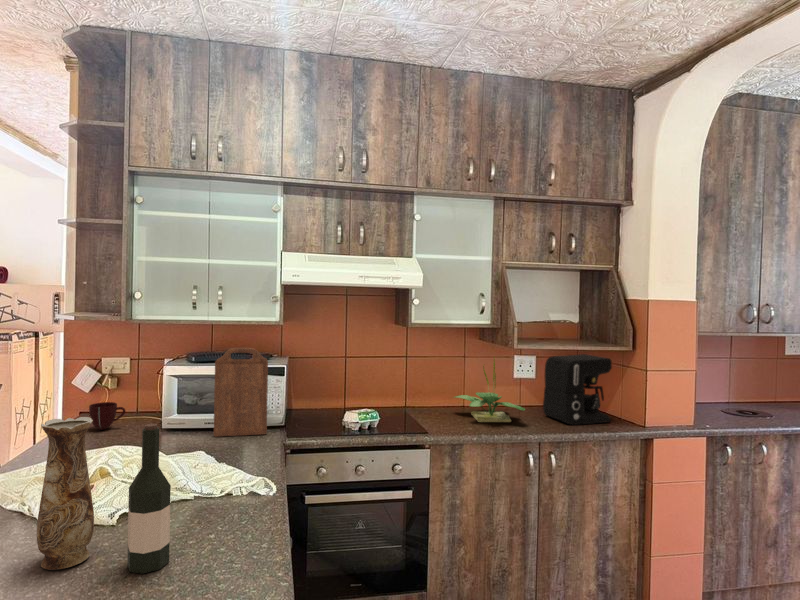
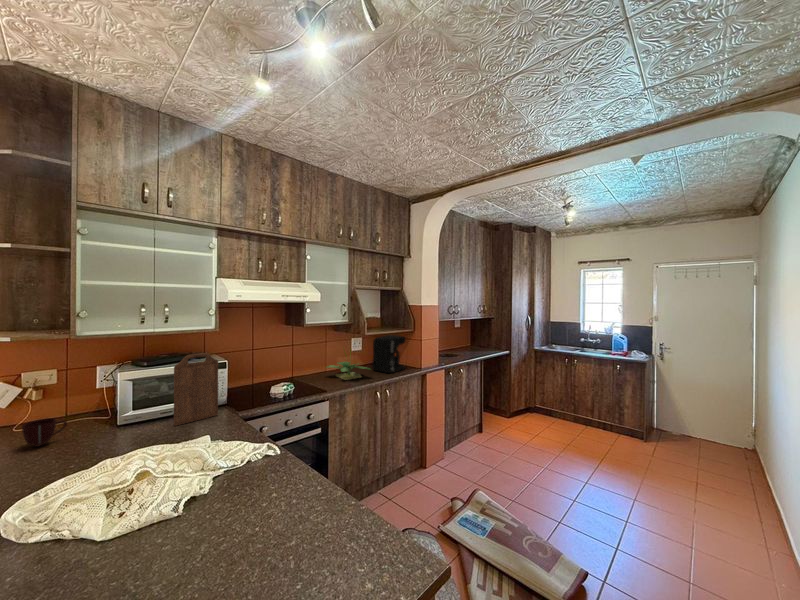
vase: present [37,417,94,570] -> none [160,429,205,556]
wine bottle: present [128,424,171,574] -> none [241,421,269,529]

